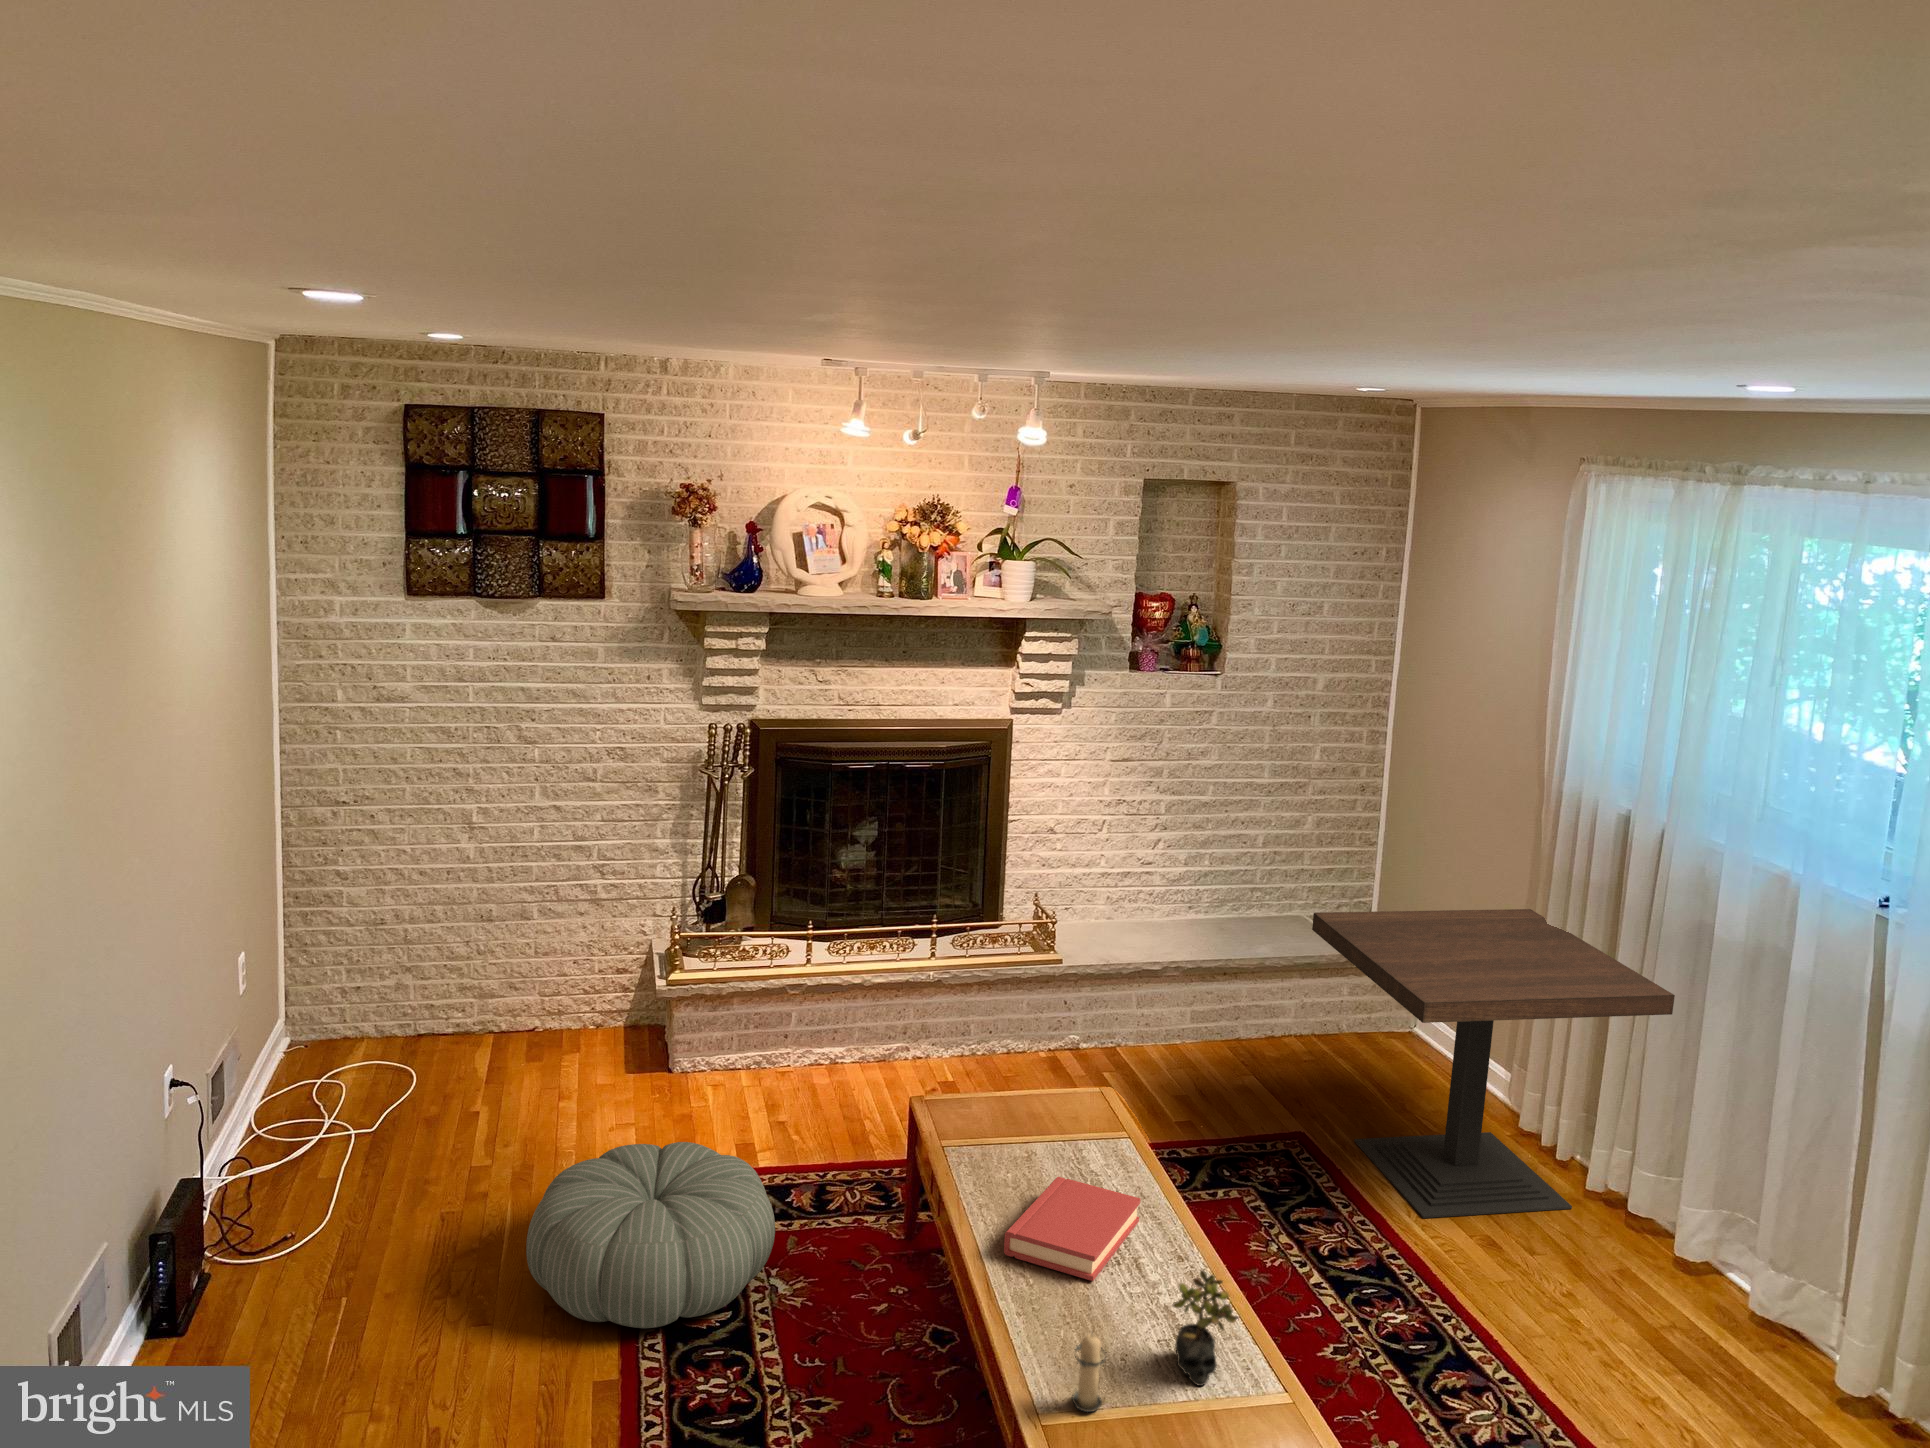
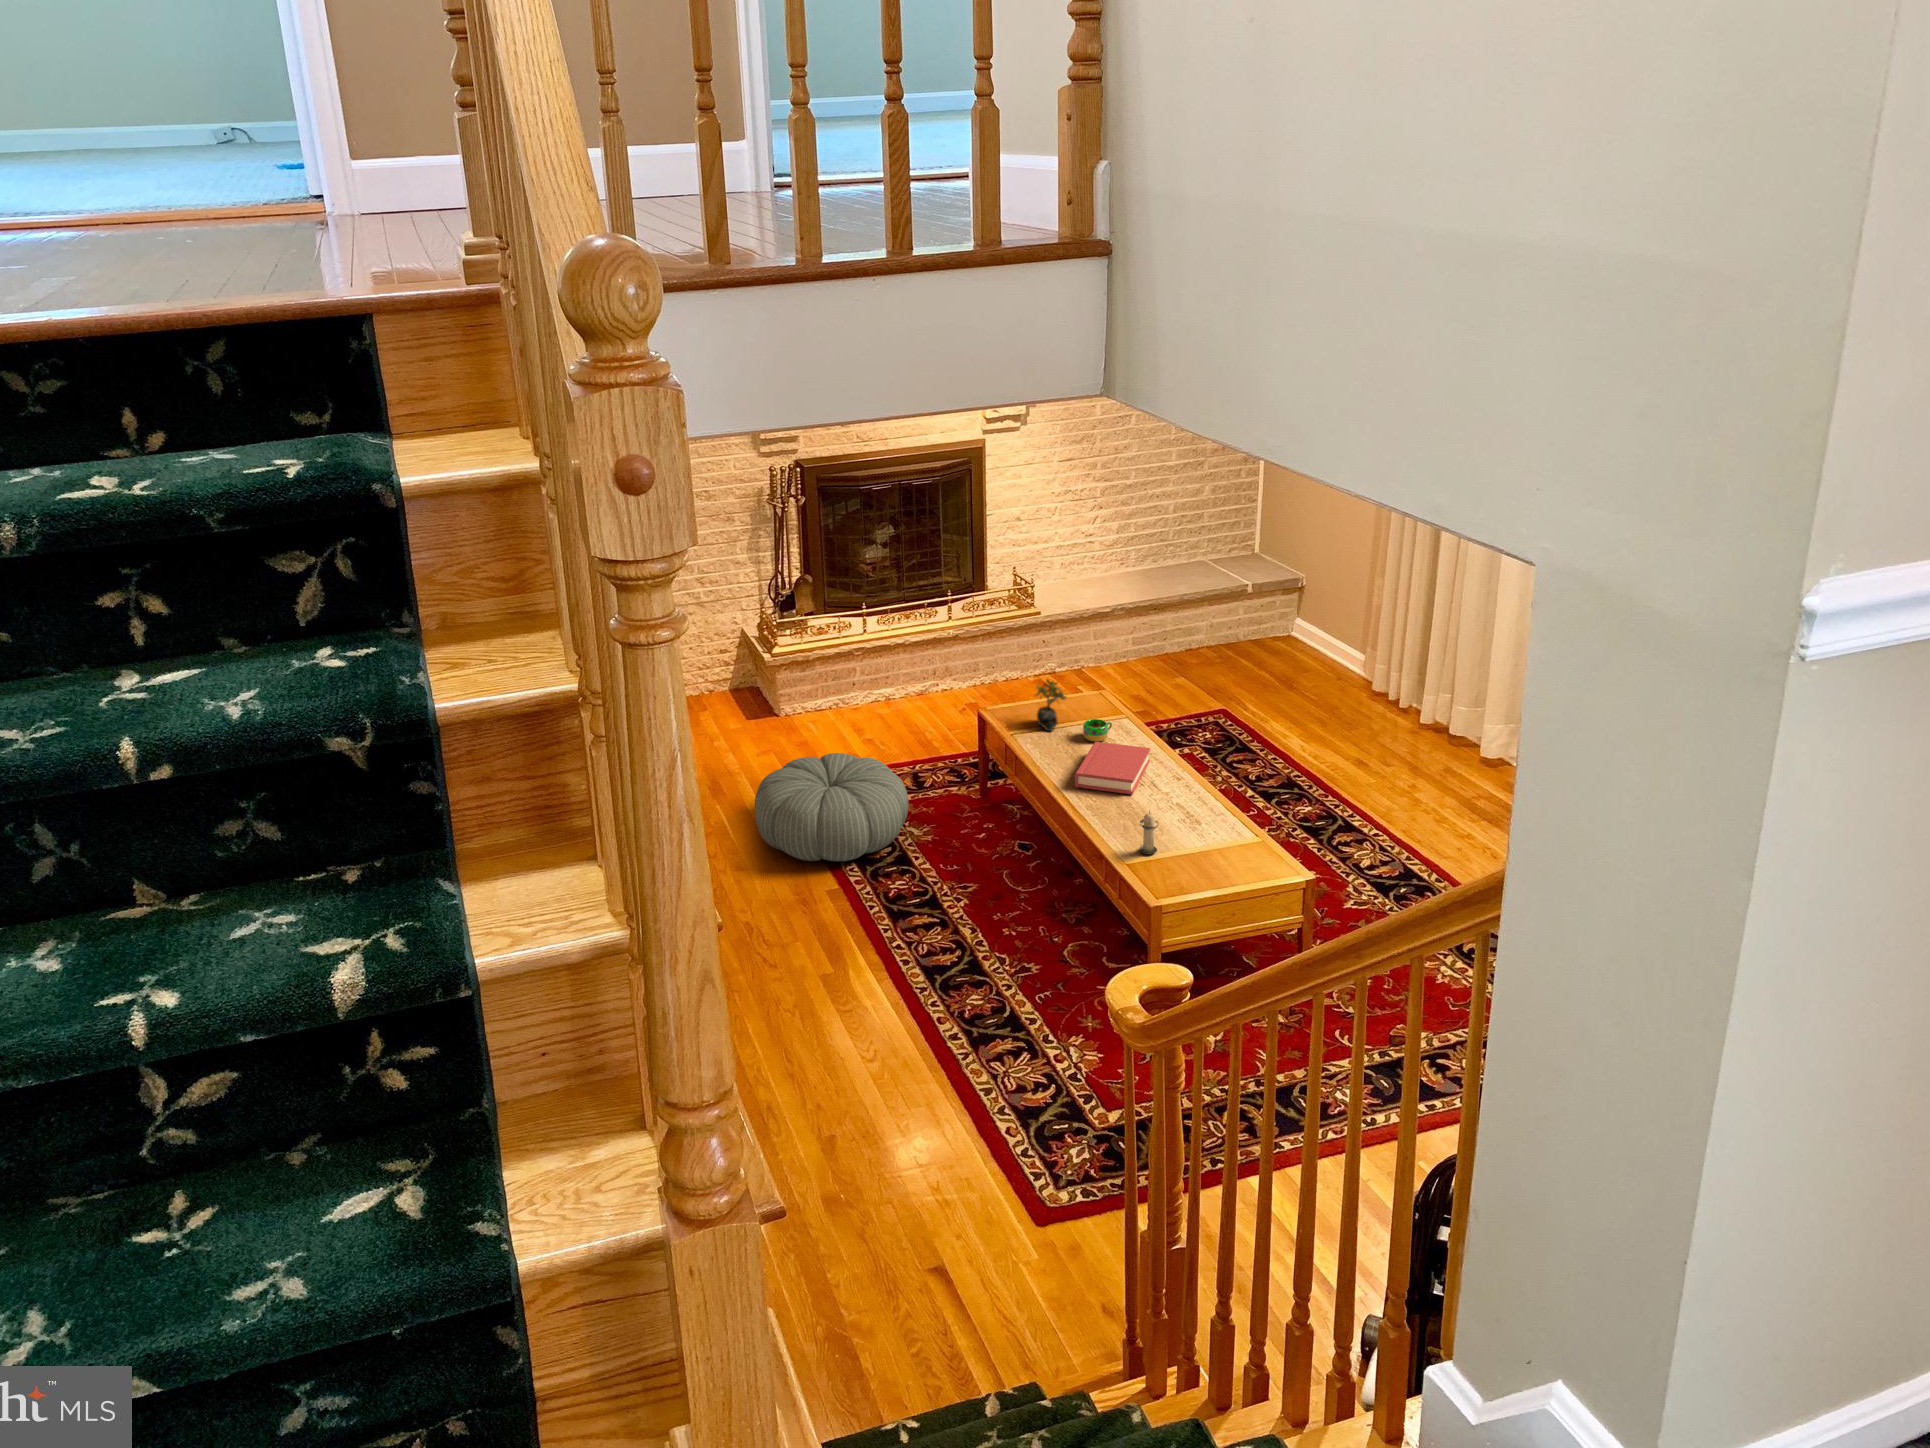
side table: present [1312,909,1675,1218] -> none [1226,541,1476,753]
mug: none [1048,1136,1095,1175] -> present [1083,719,1112,742]
succulent plant: present [1173,1270,1238,1386] -> present [1035,679,1066,731]

